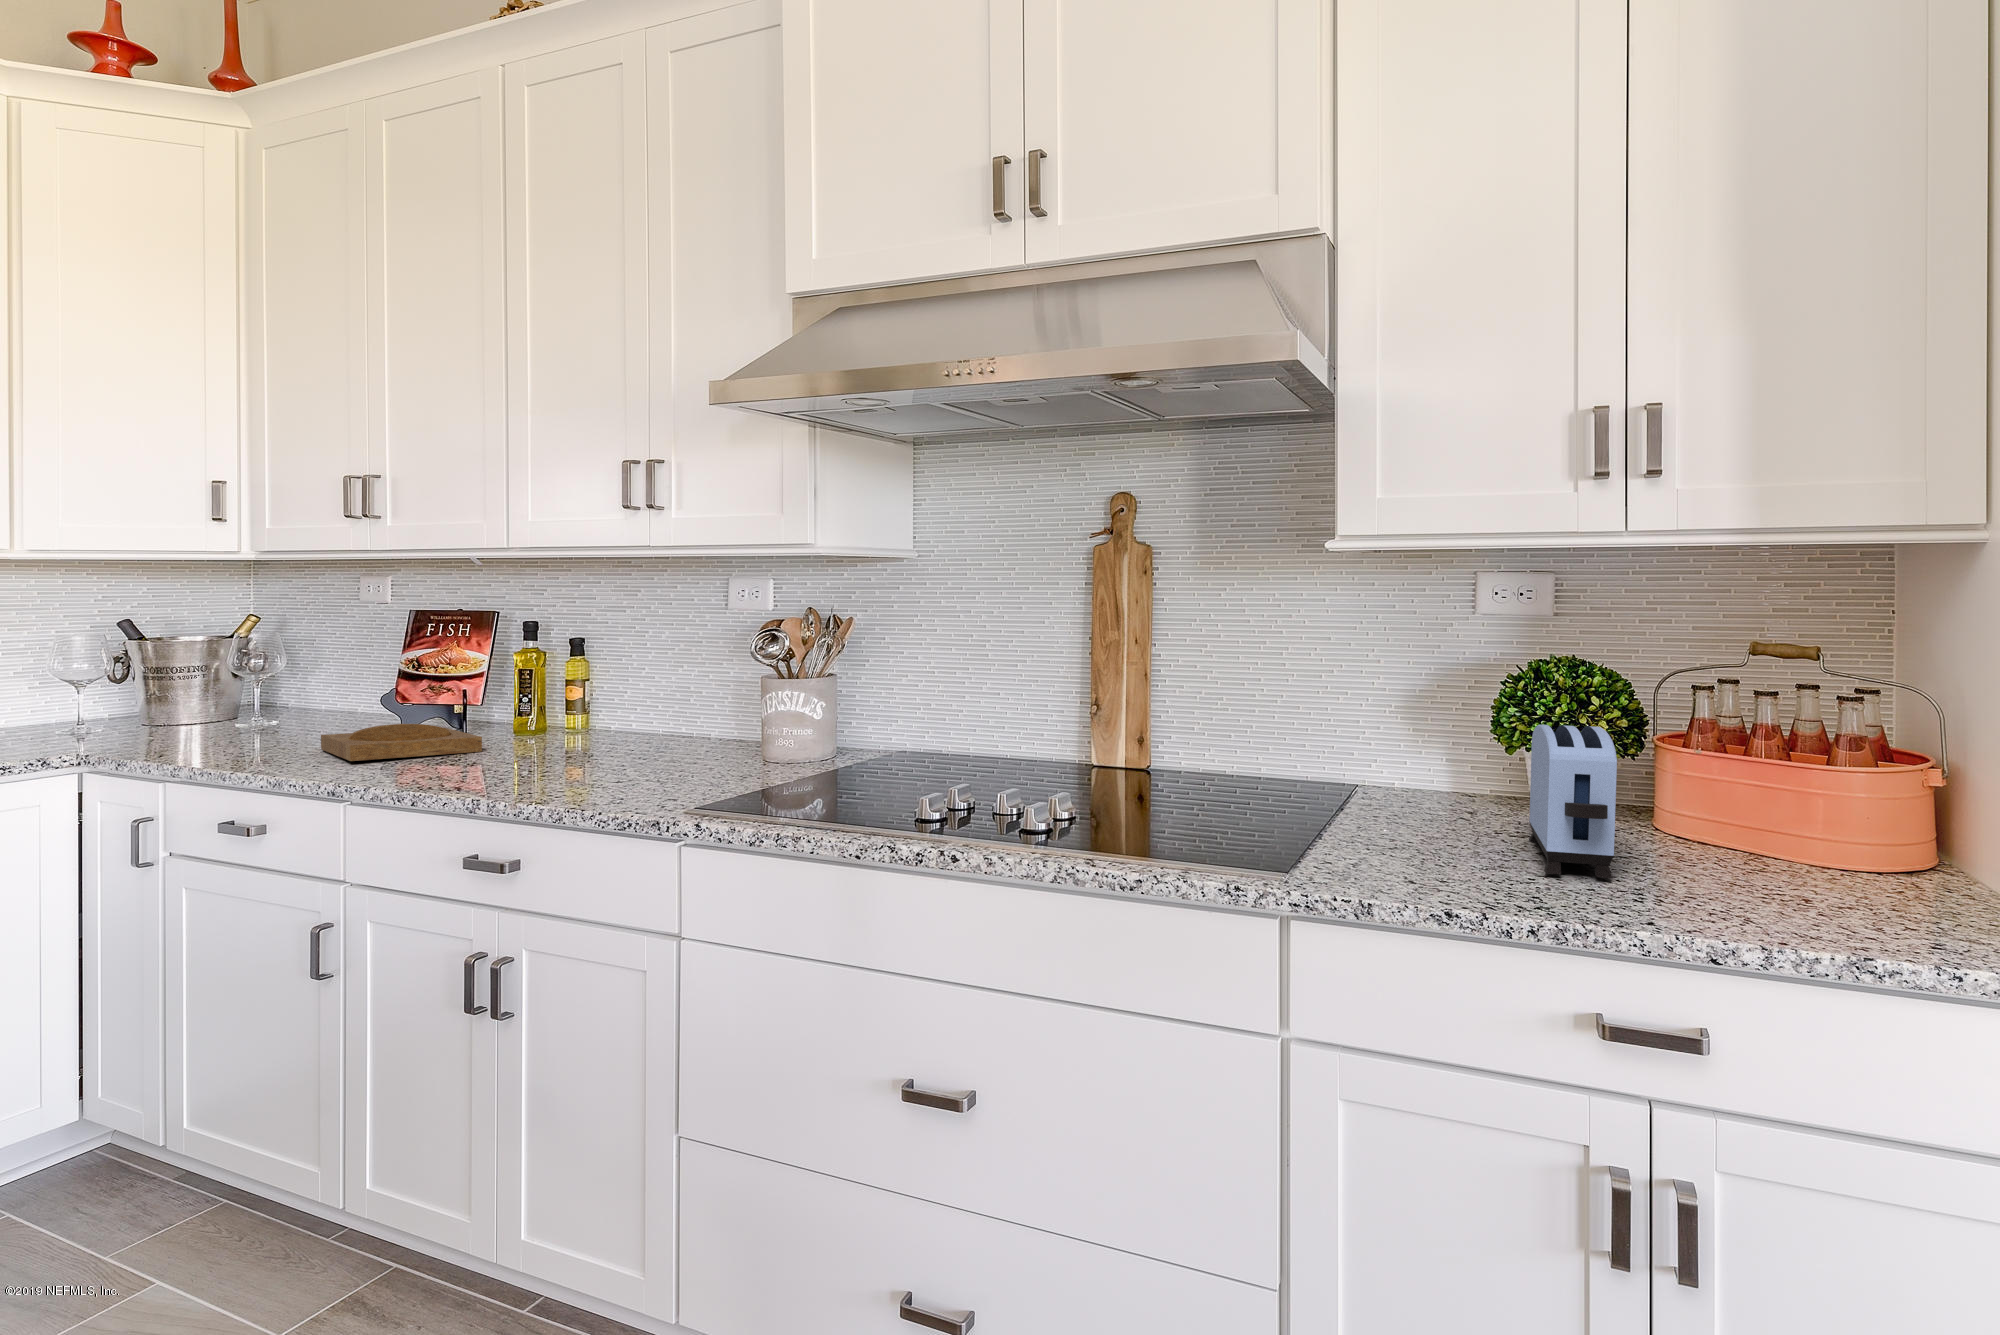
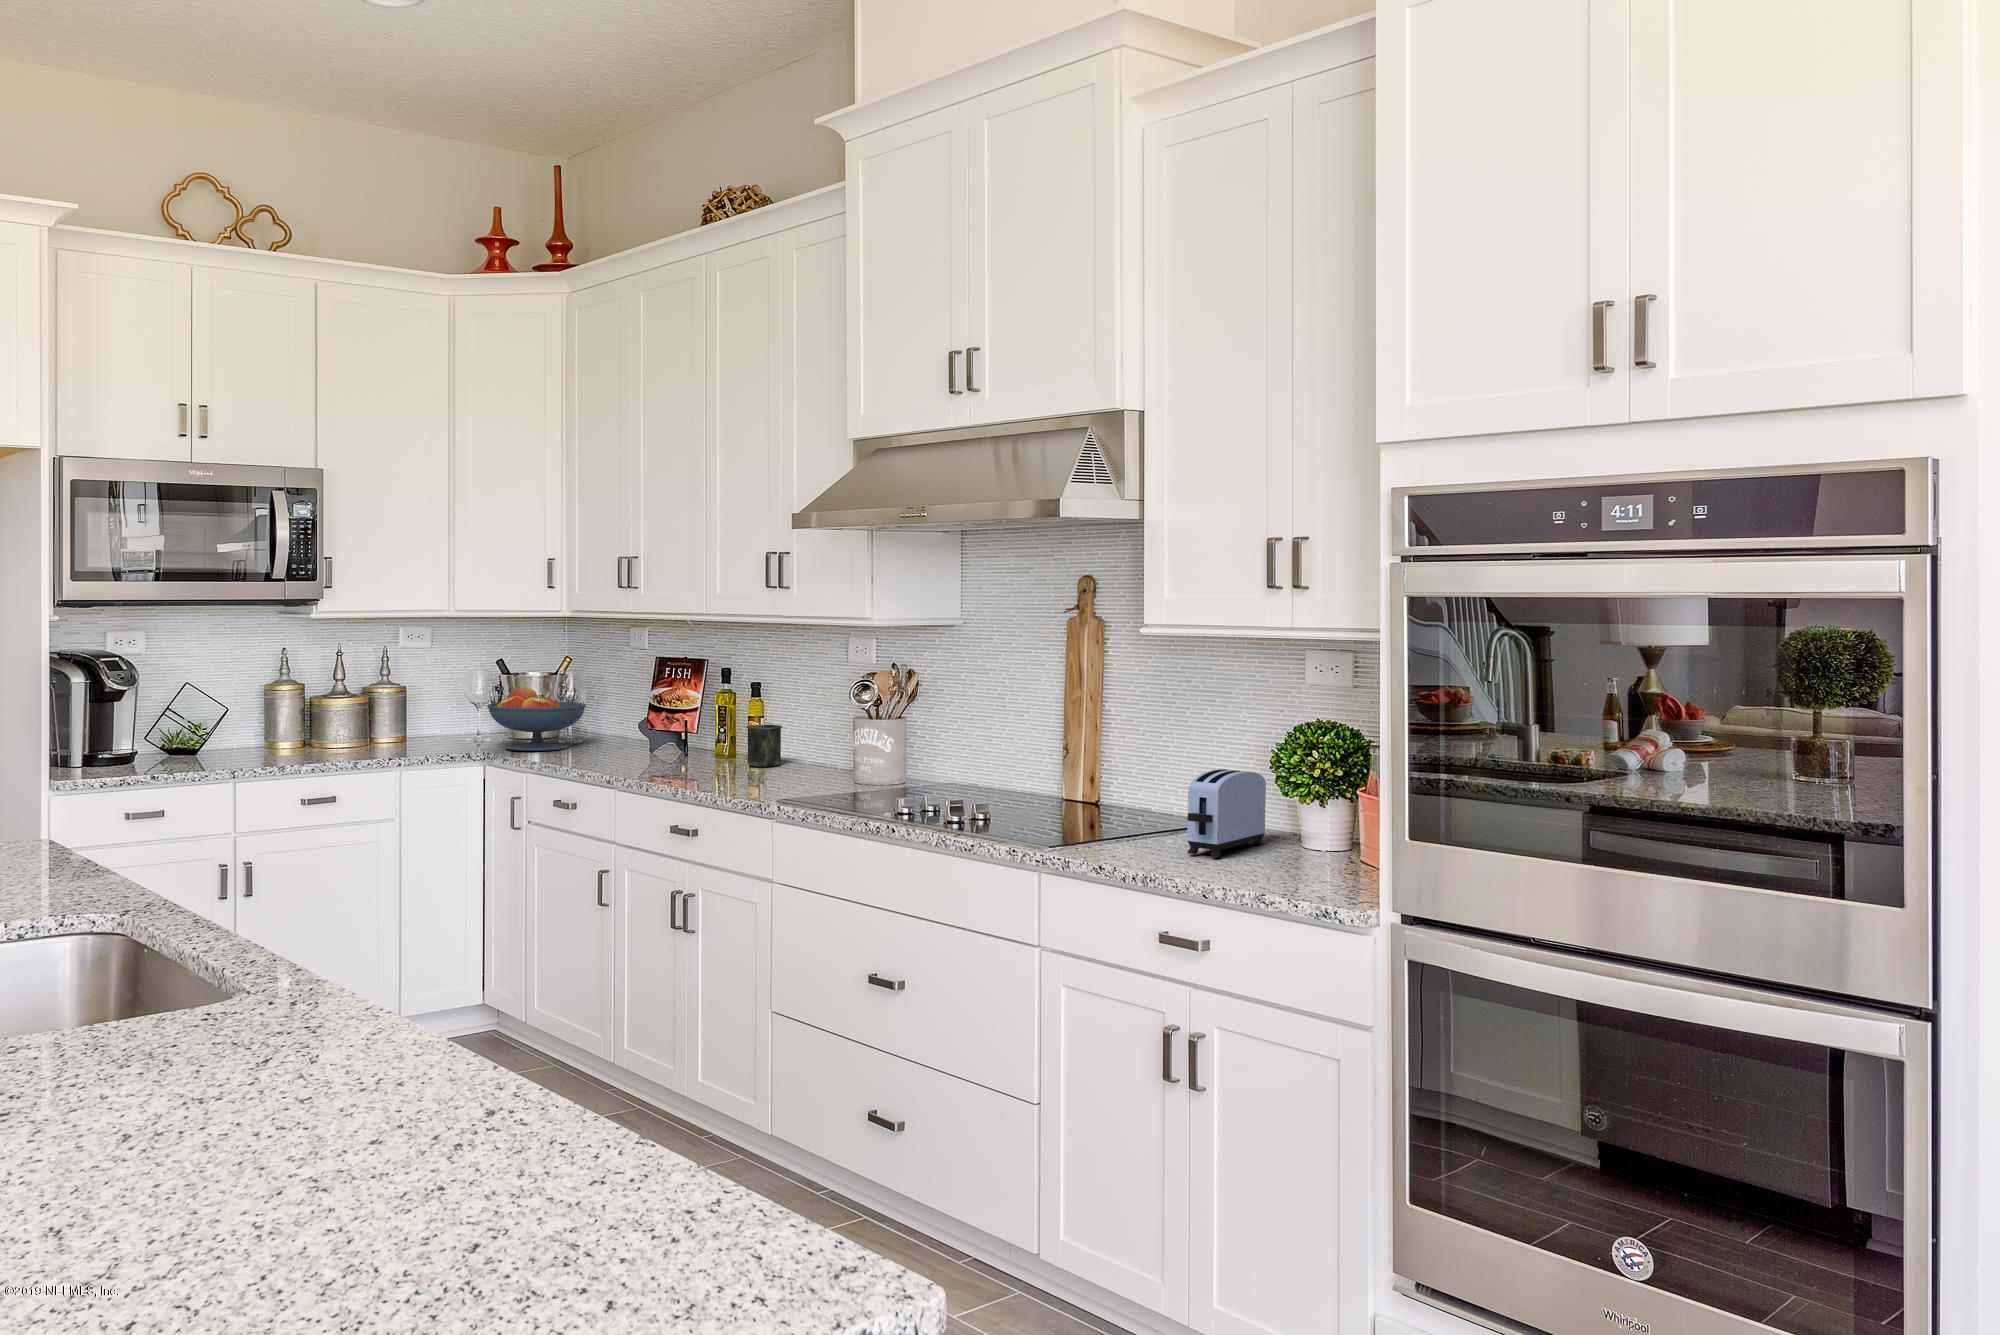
fruit bowl: none [129,650,301,744] -> present [487,688,586,751]
mug: none [576,692,630,752] -> present [747,725,782,766]
tray: present [321,724,482,761] -> none [595,743,689,765]

